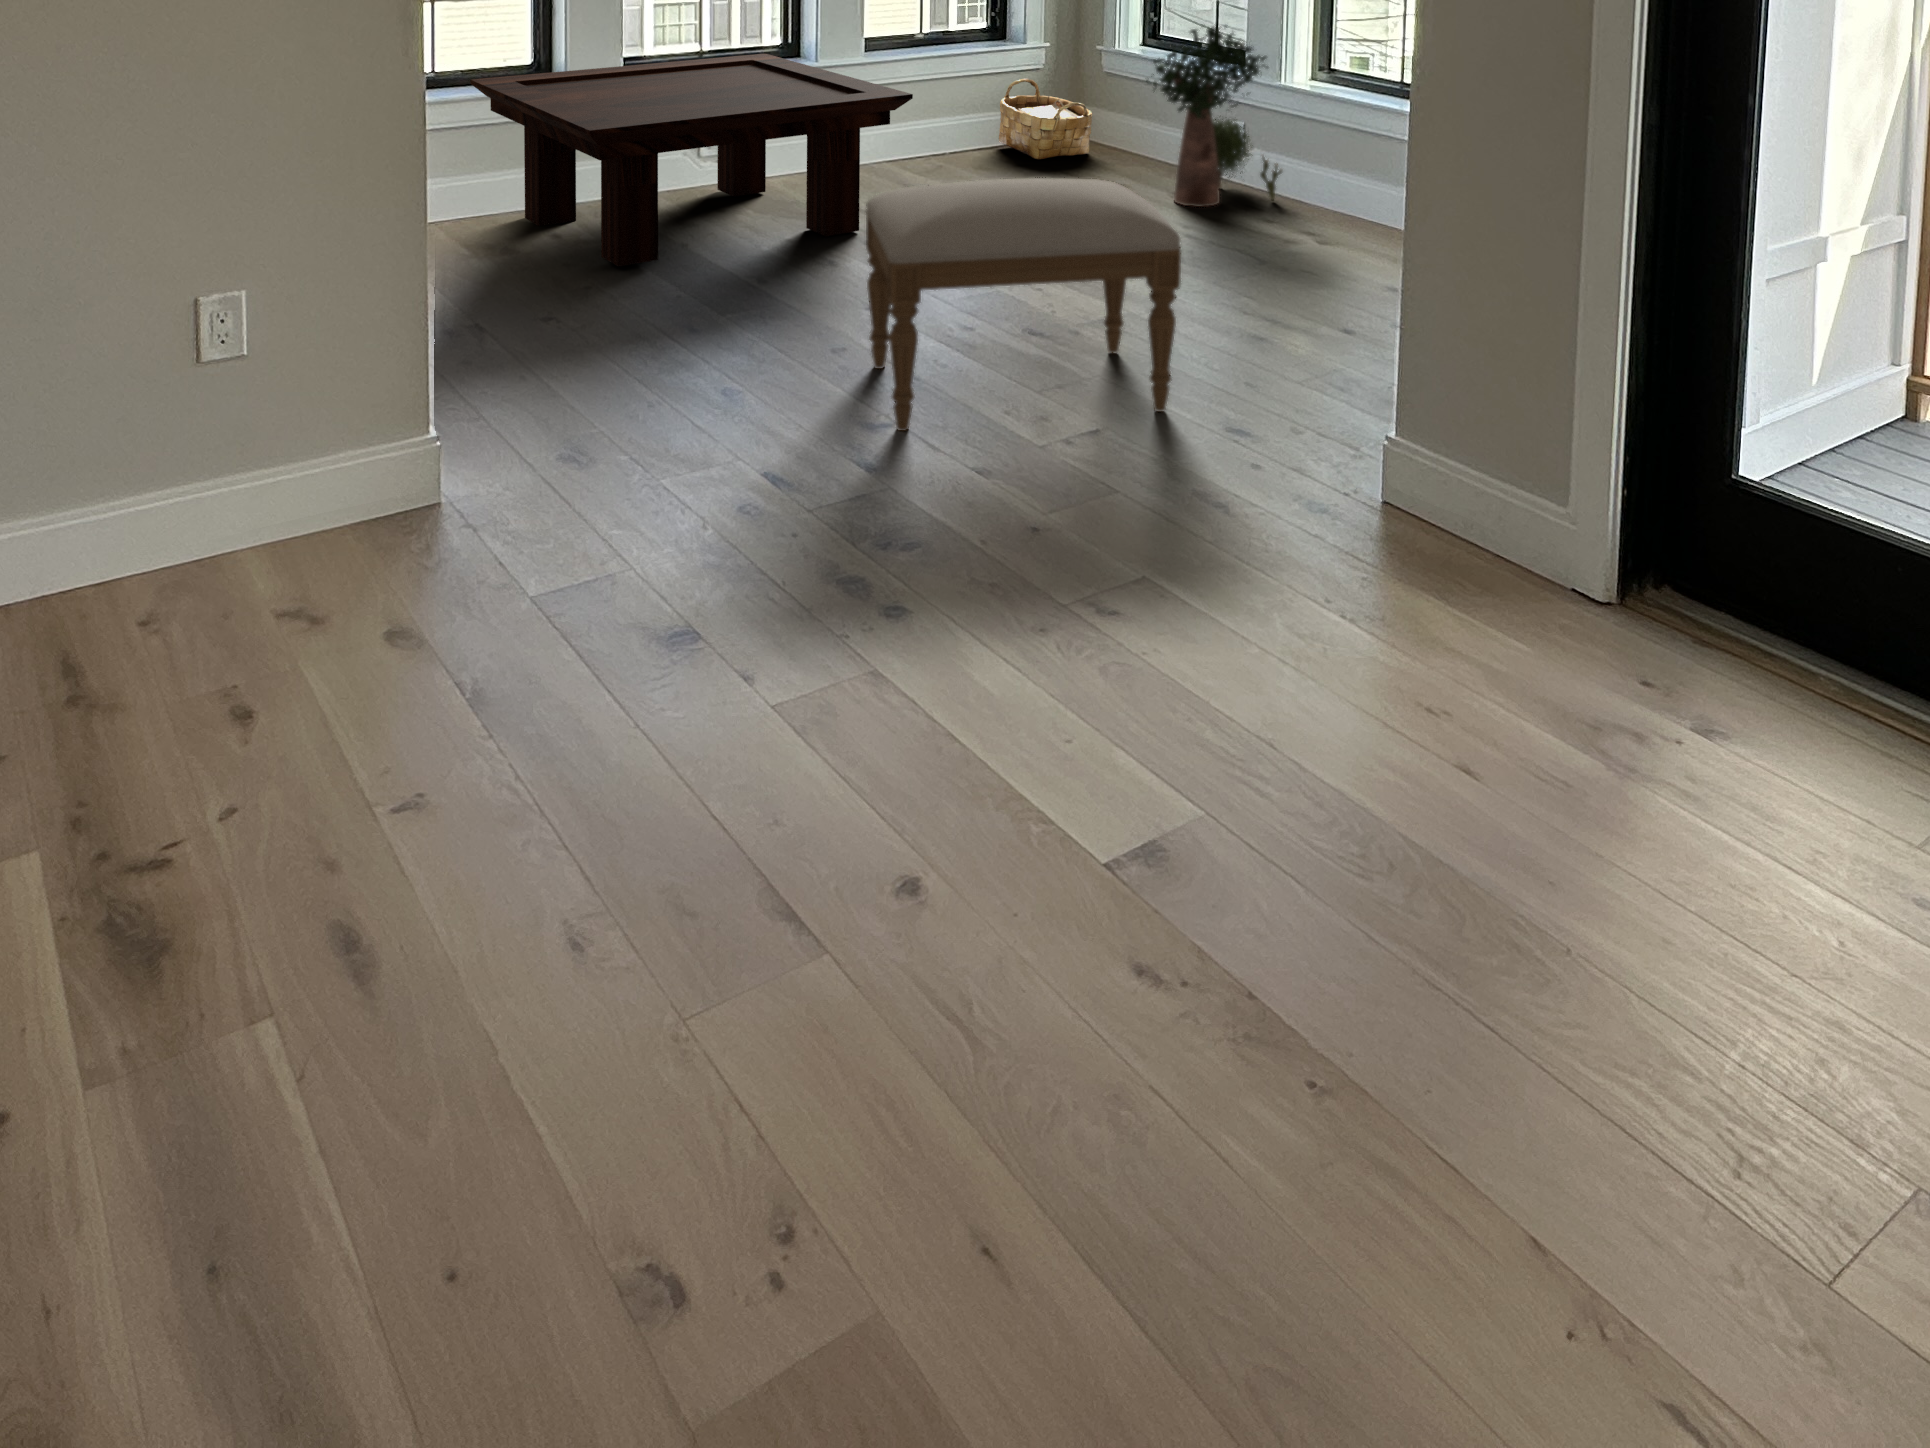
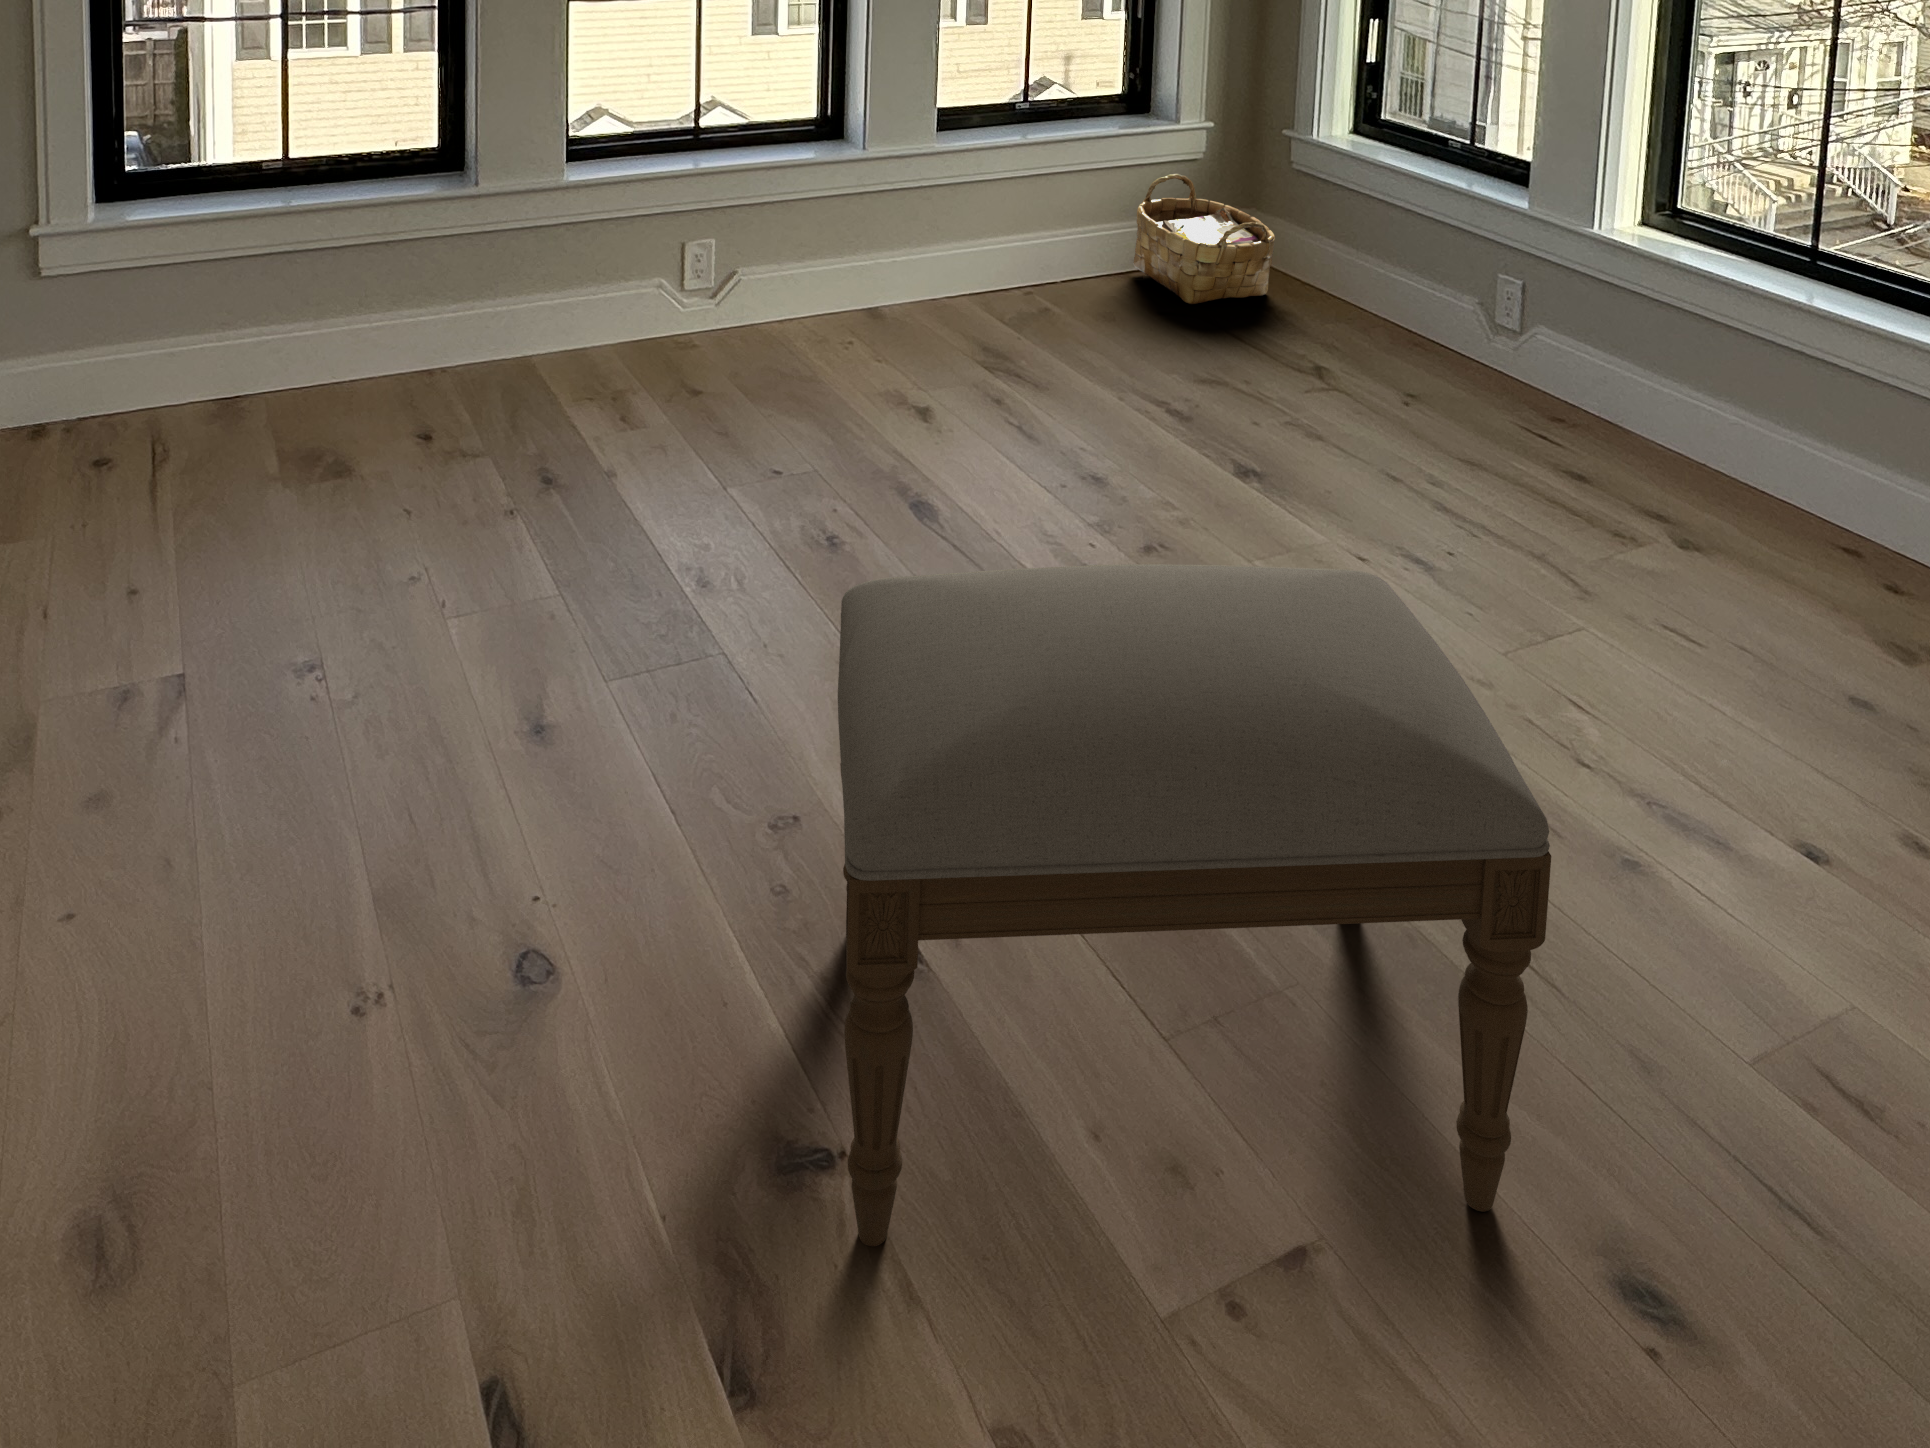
potted plant: present [1153,26,1282,207] -> none [1371,132,1597,433]
coffee table: present [470,54,913,266] -> none [319,140,989,545]

